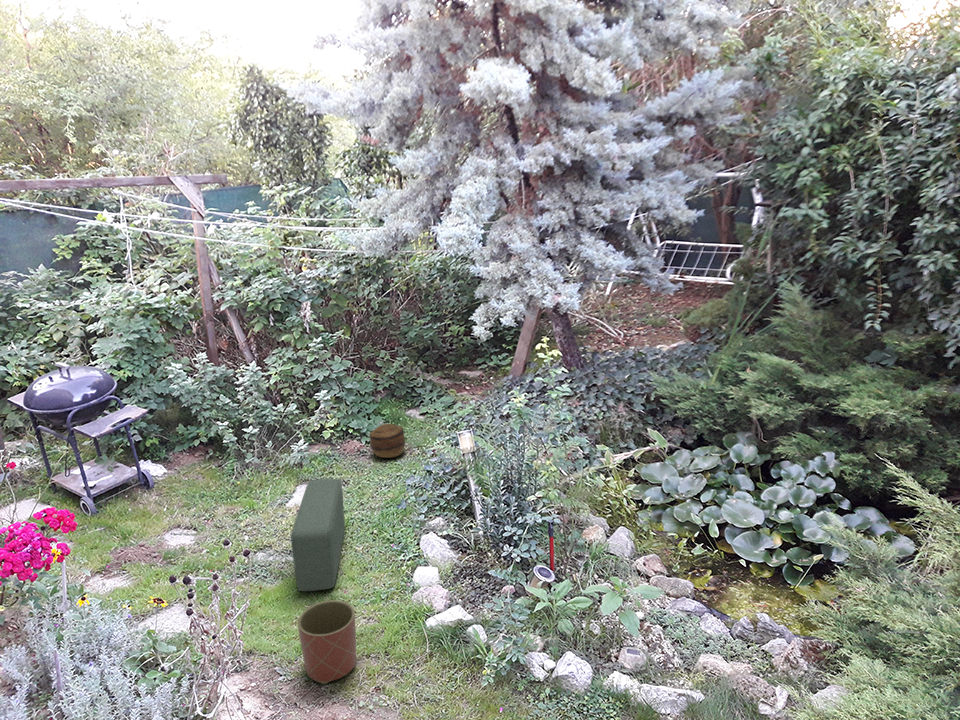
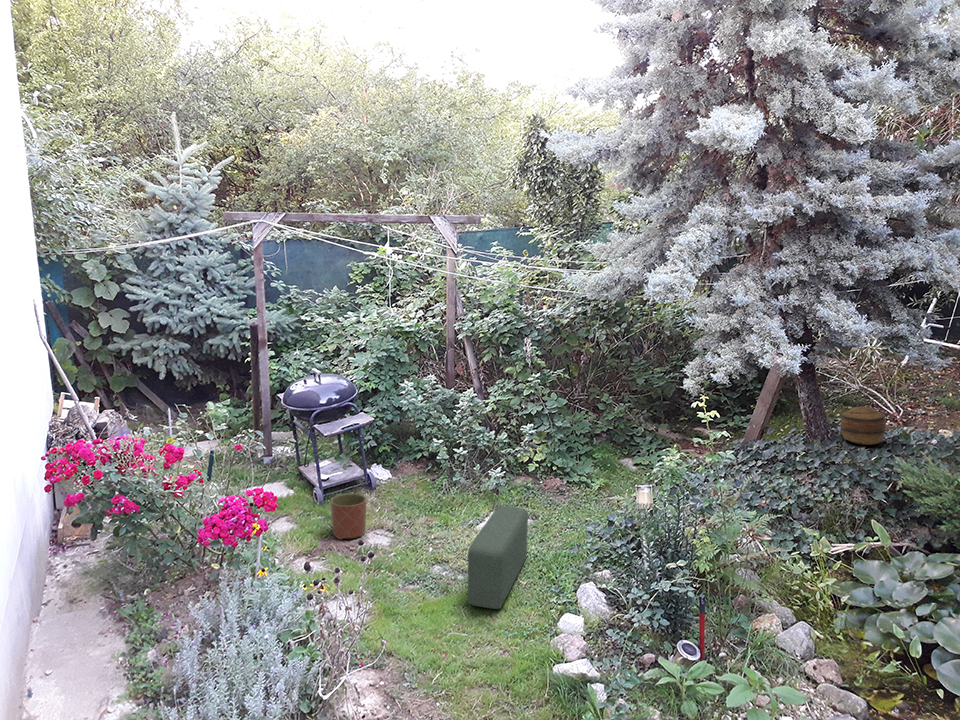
basket: present [370,424,405,458] -> present [841,406,886,445]
planter: present [298,600,356,684] -> present [331,493,366,539]

